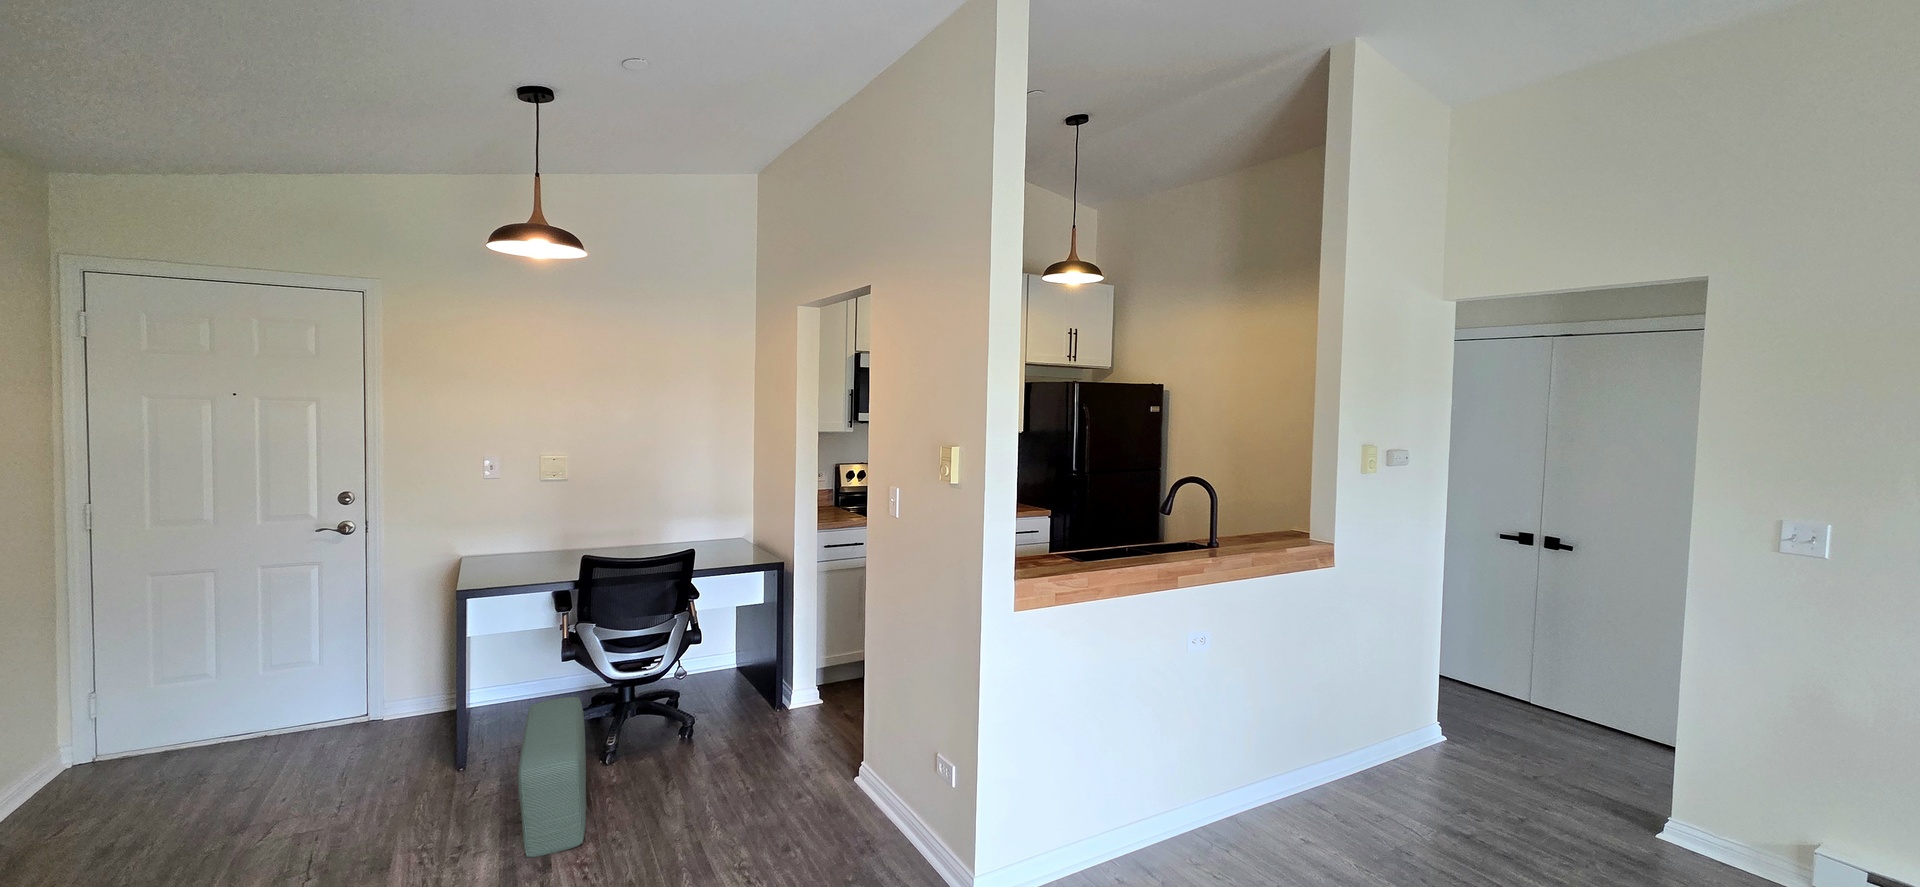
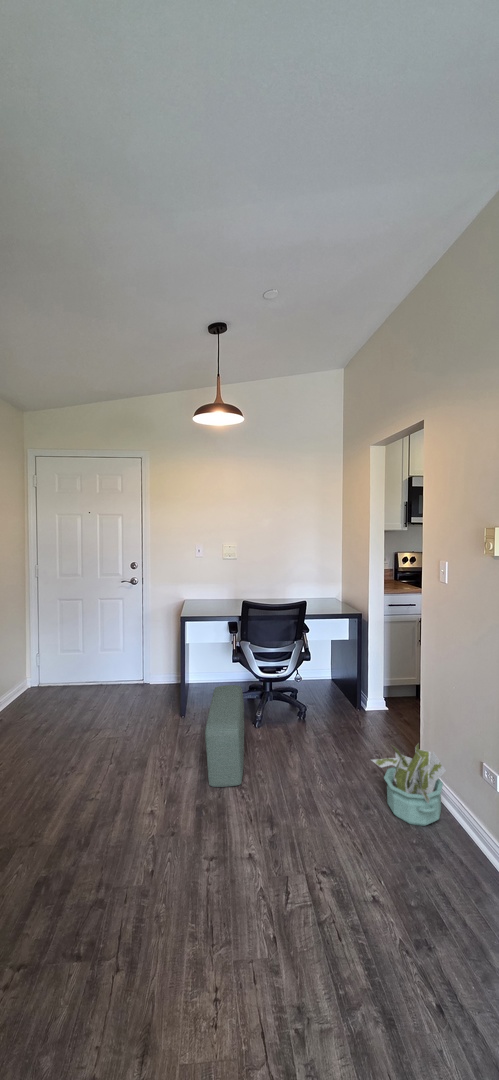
decorative plant: none [781,735,875,839] -> present [372,744,446,826]

